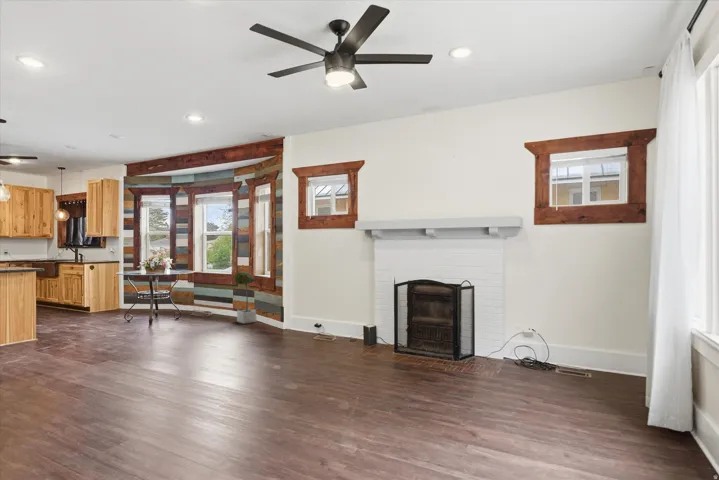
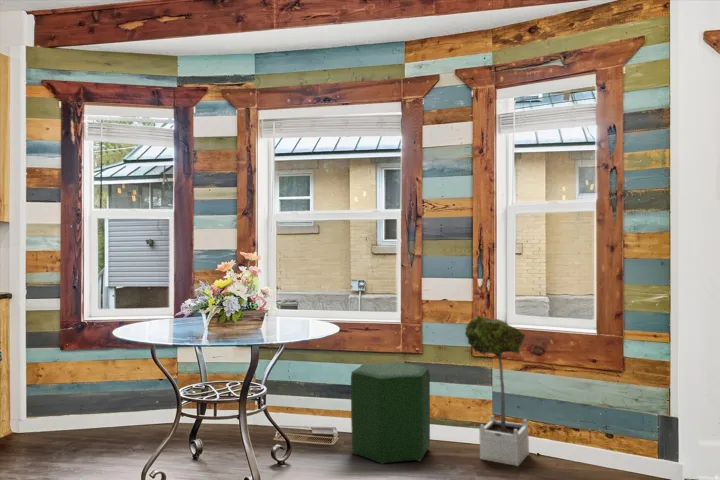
ottoman: none [201,288,229,320] -> present [351,362,430,464]

